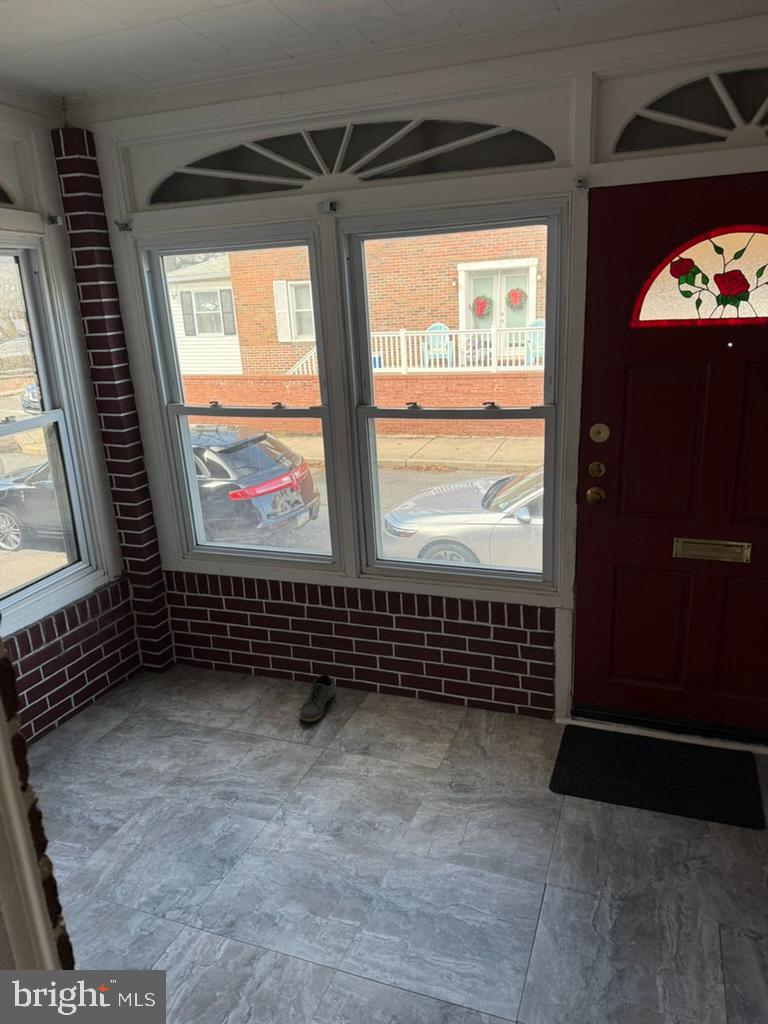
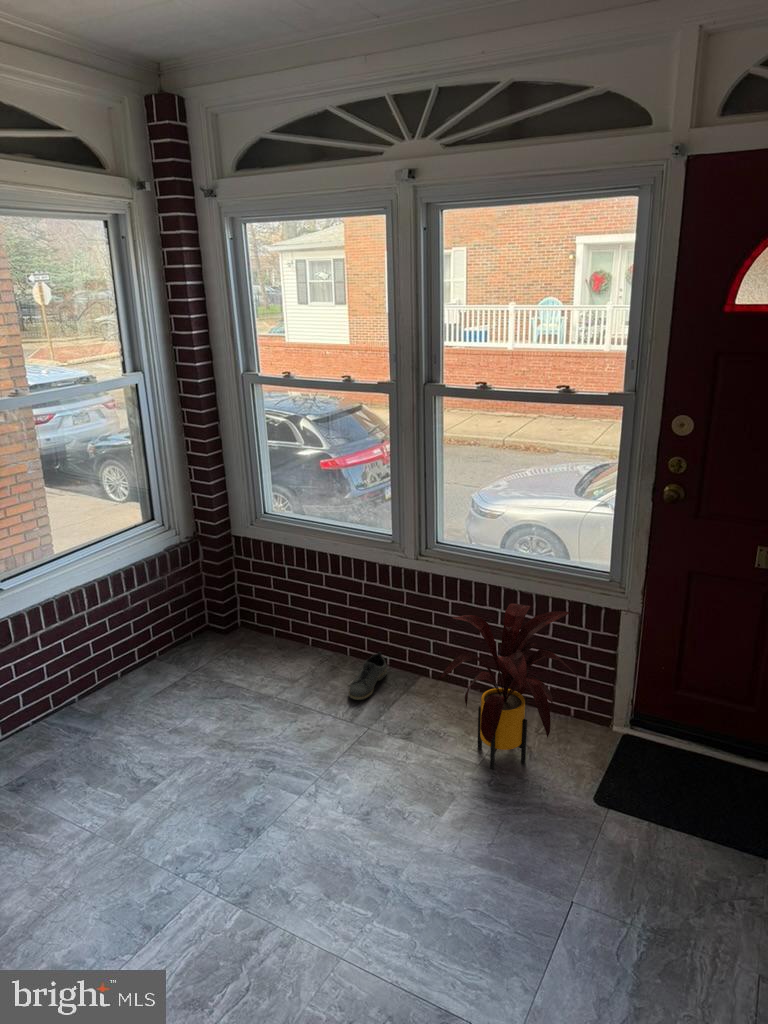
house plant: none [393,611,525,772] -> present [437,604,578,770]

